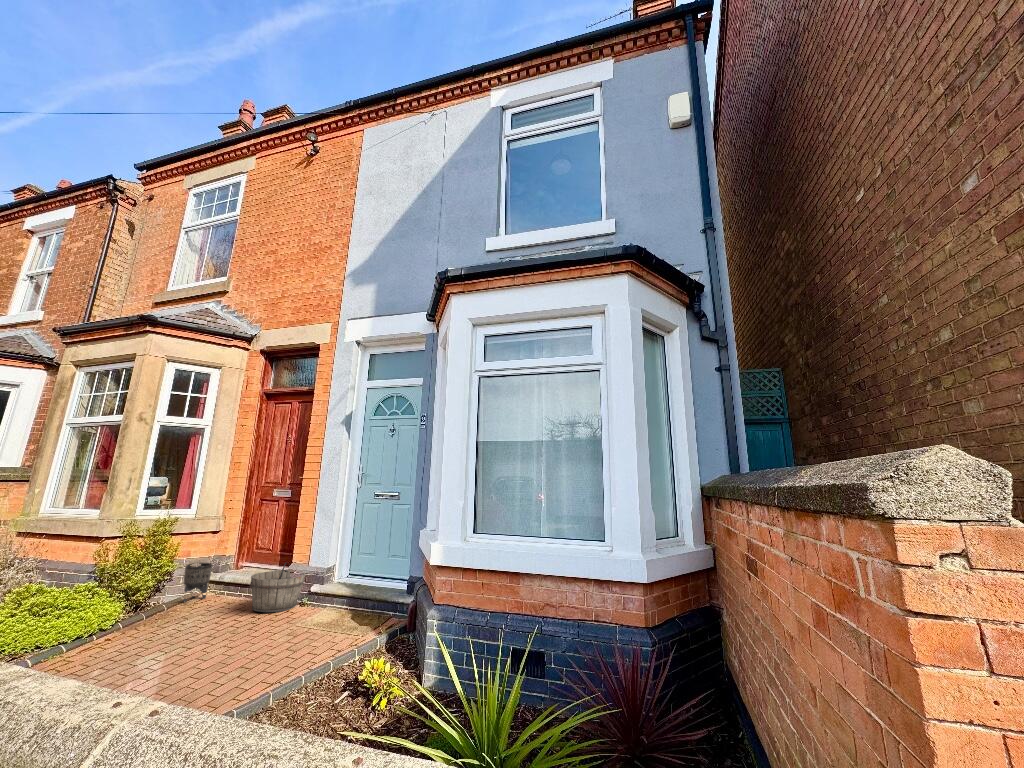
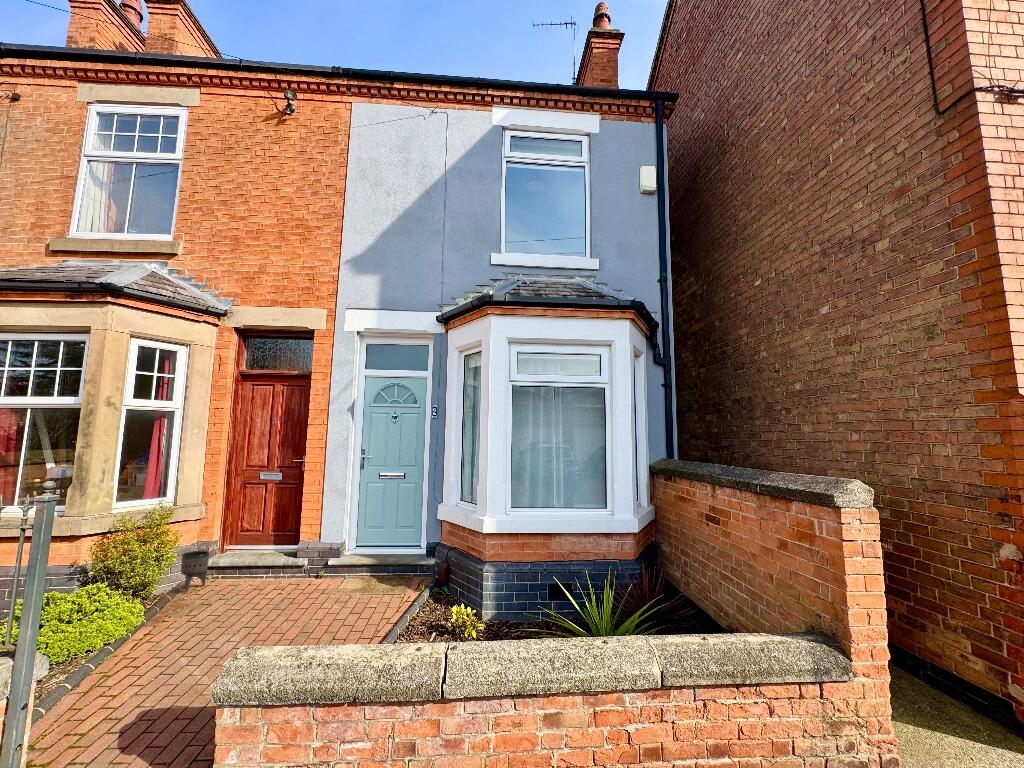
wooden bucket: present [250,563,305,612] -> none [278,544,328,590]

